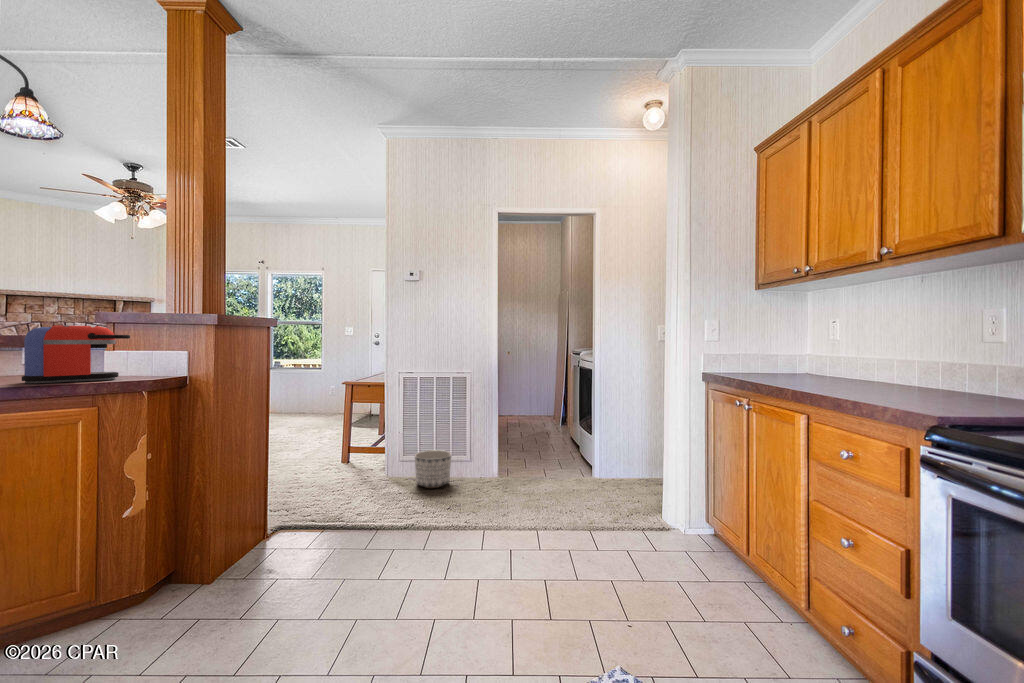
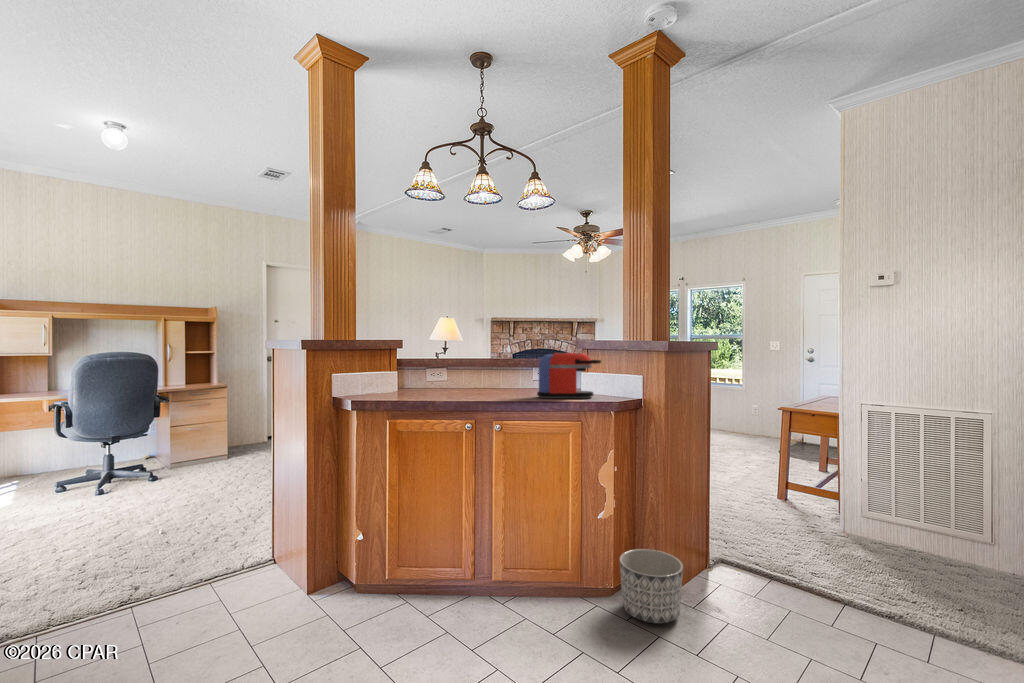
planter: present [415,450,451,488] -> present [620,549,683,624]

